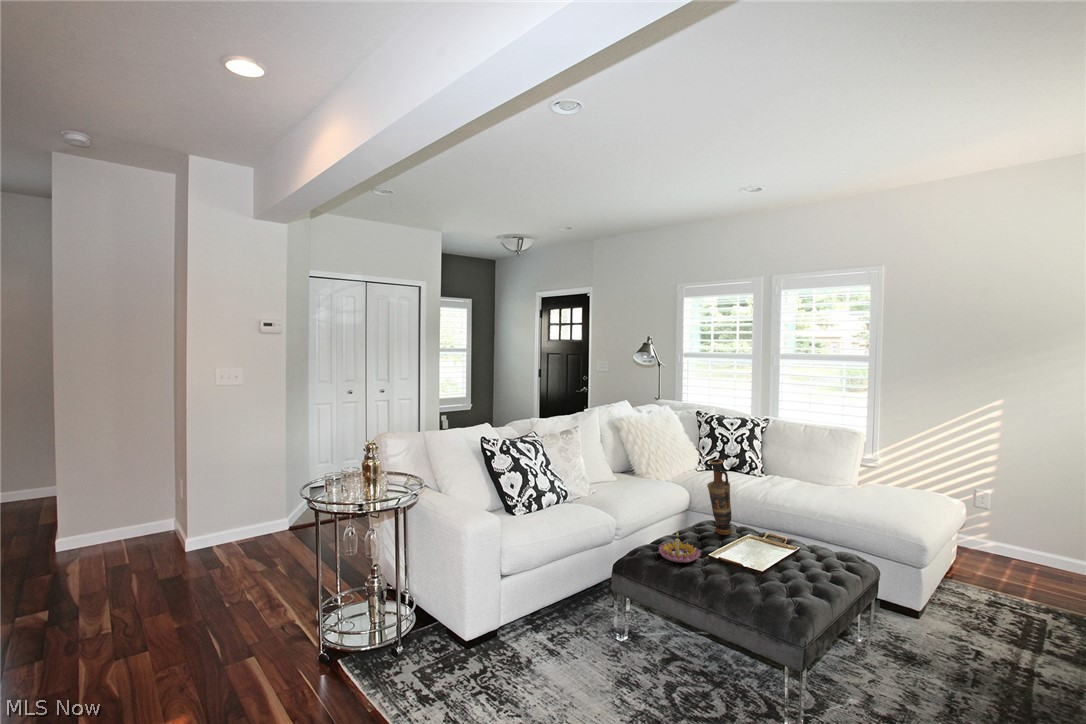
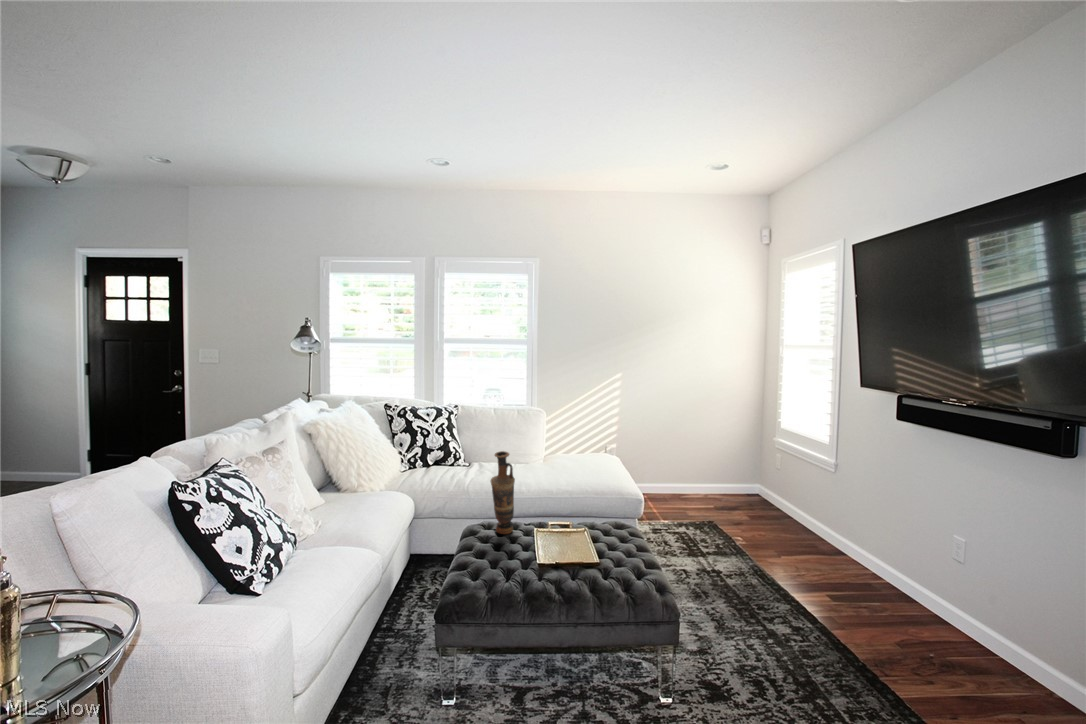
candle holder: present [659,531,700,563] -> none [482,541,532,580]

